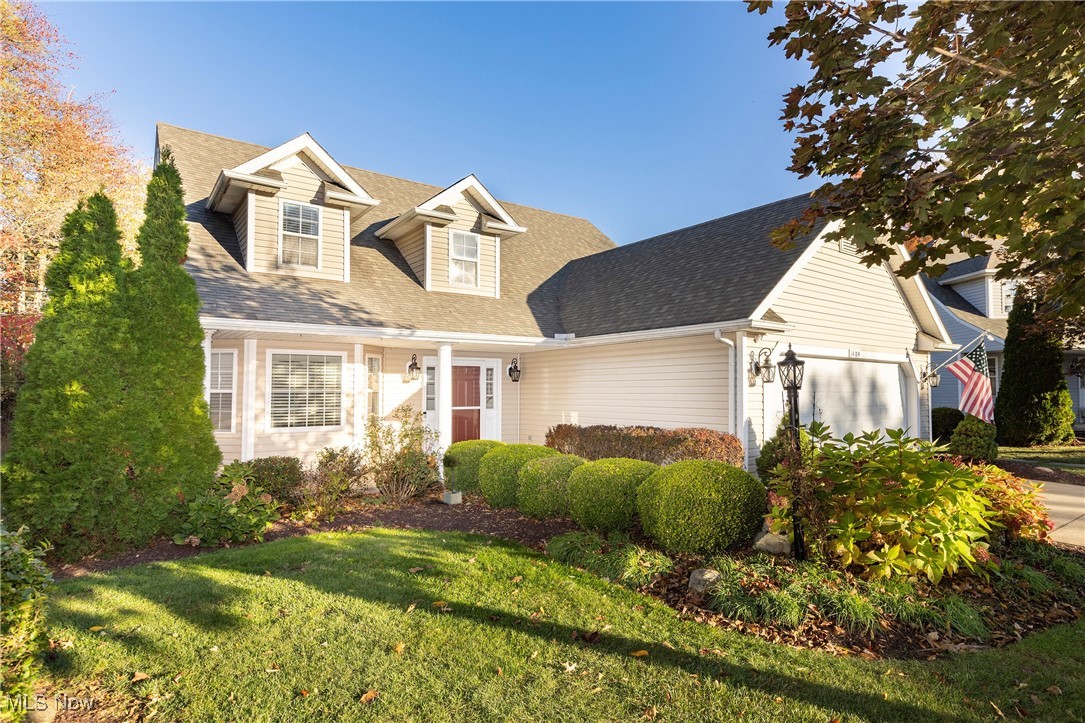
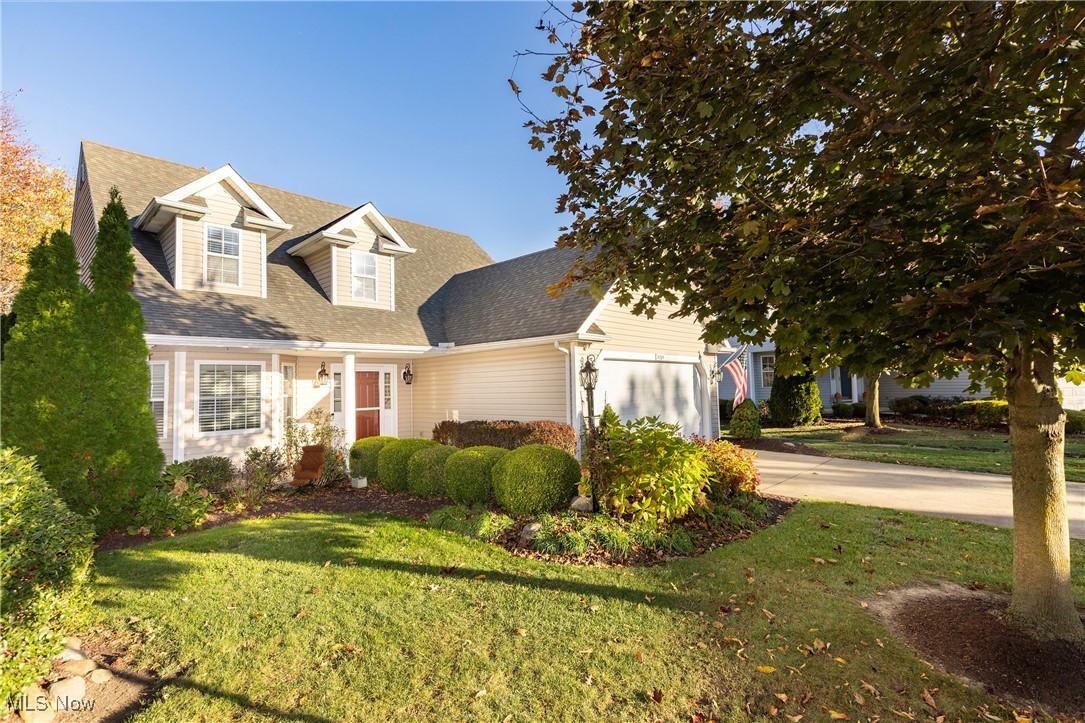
armchair: none [367,448,415,512] -> present [288,445,327,497]

